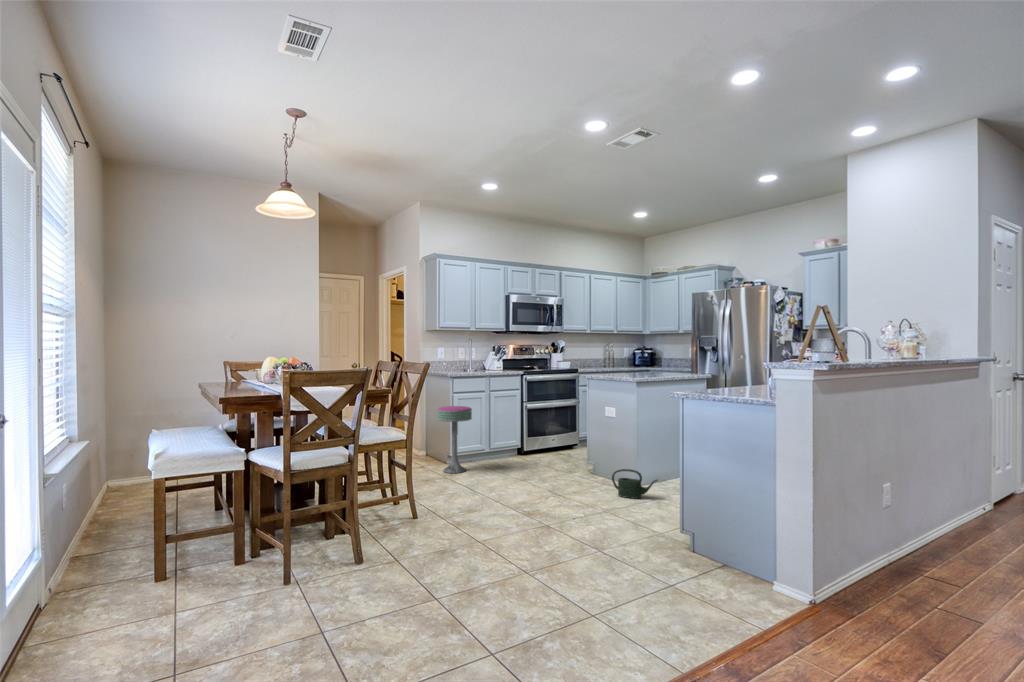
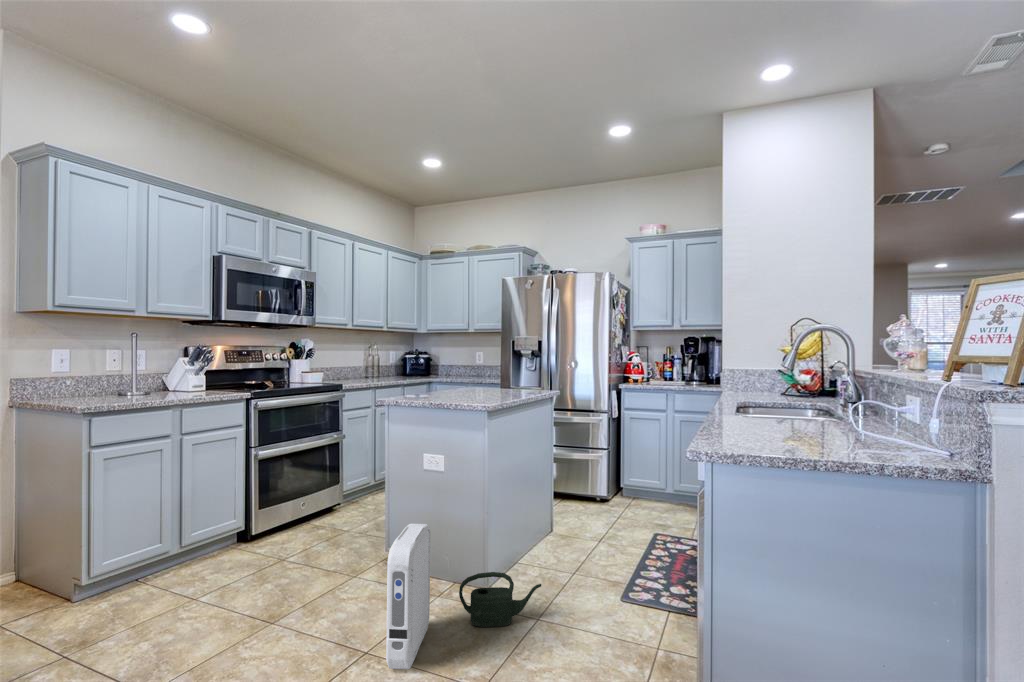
bar stool: present [437,406,472,473] -> none [42,476,139,637]
air purifier: none [566,437,596,502] -> present [386,524,430,669]

